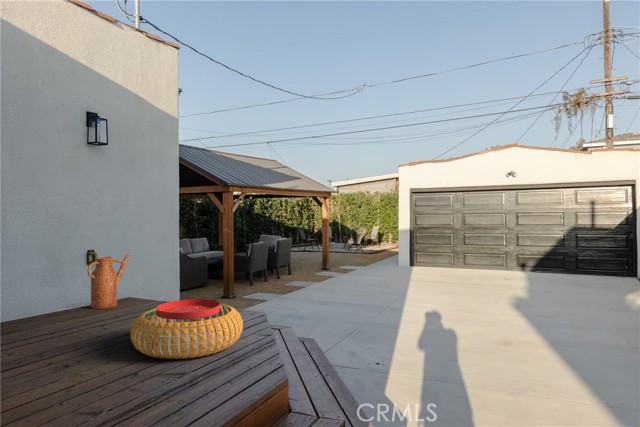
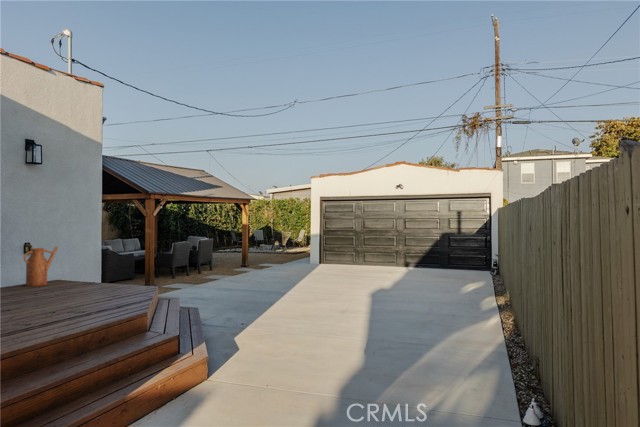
pouf: present [131,299,243,359] -> none [56,274,136,309]

